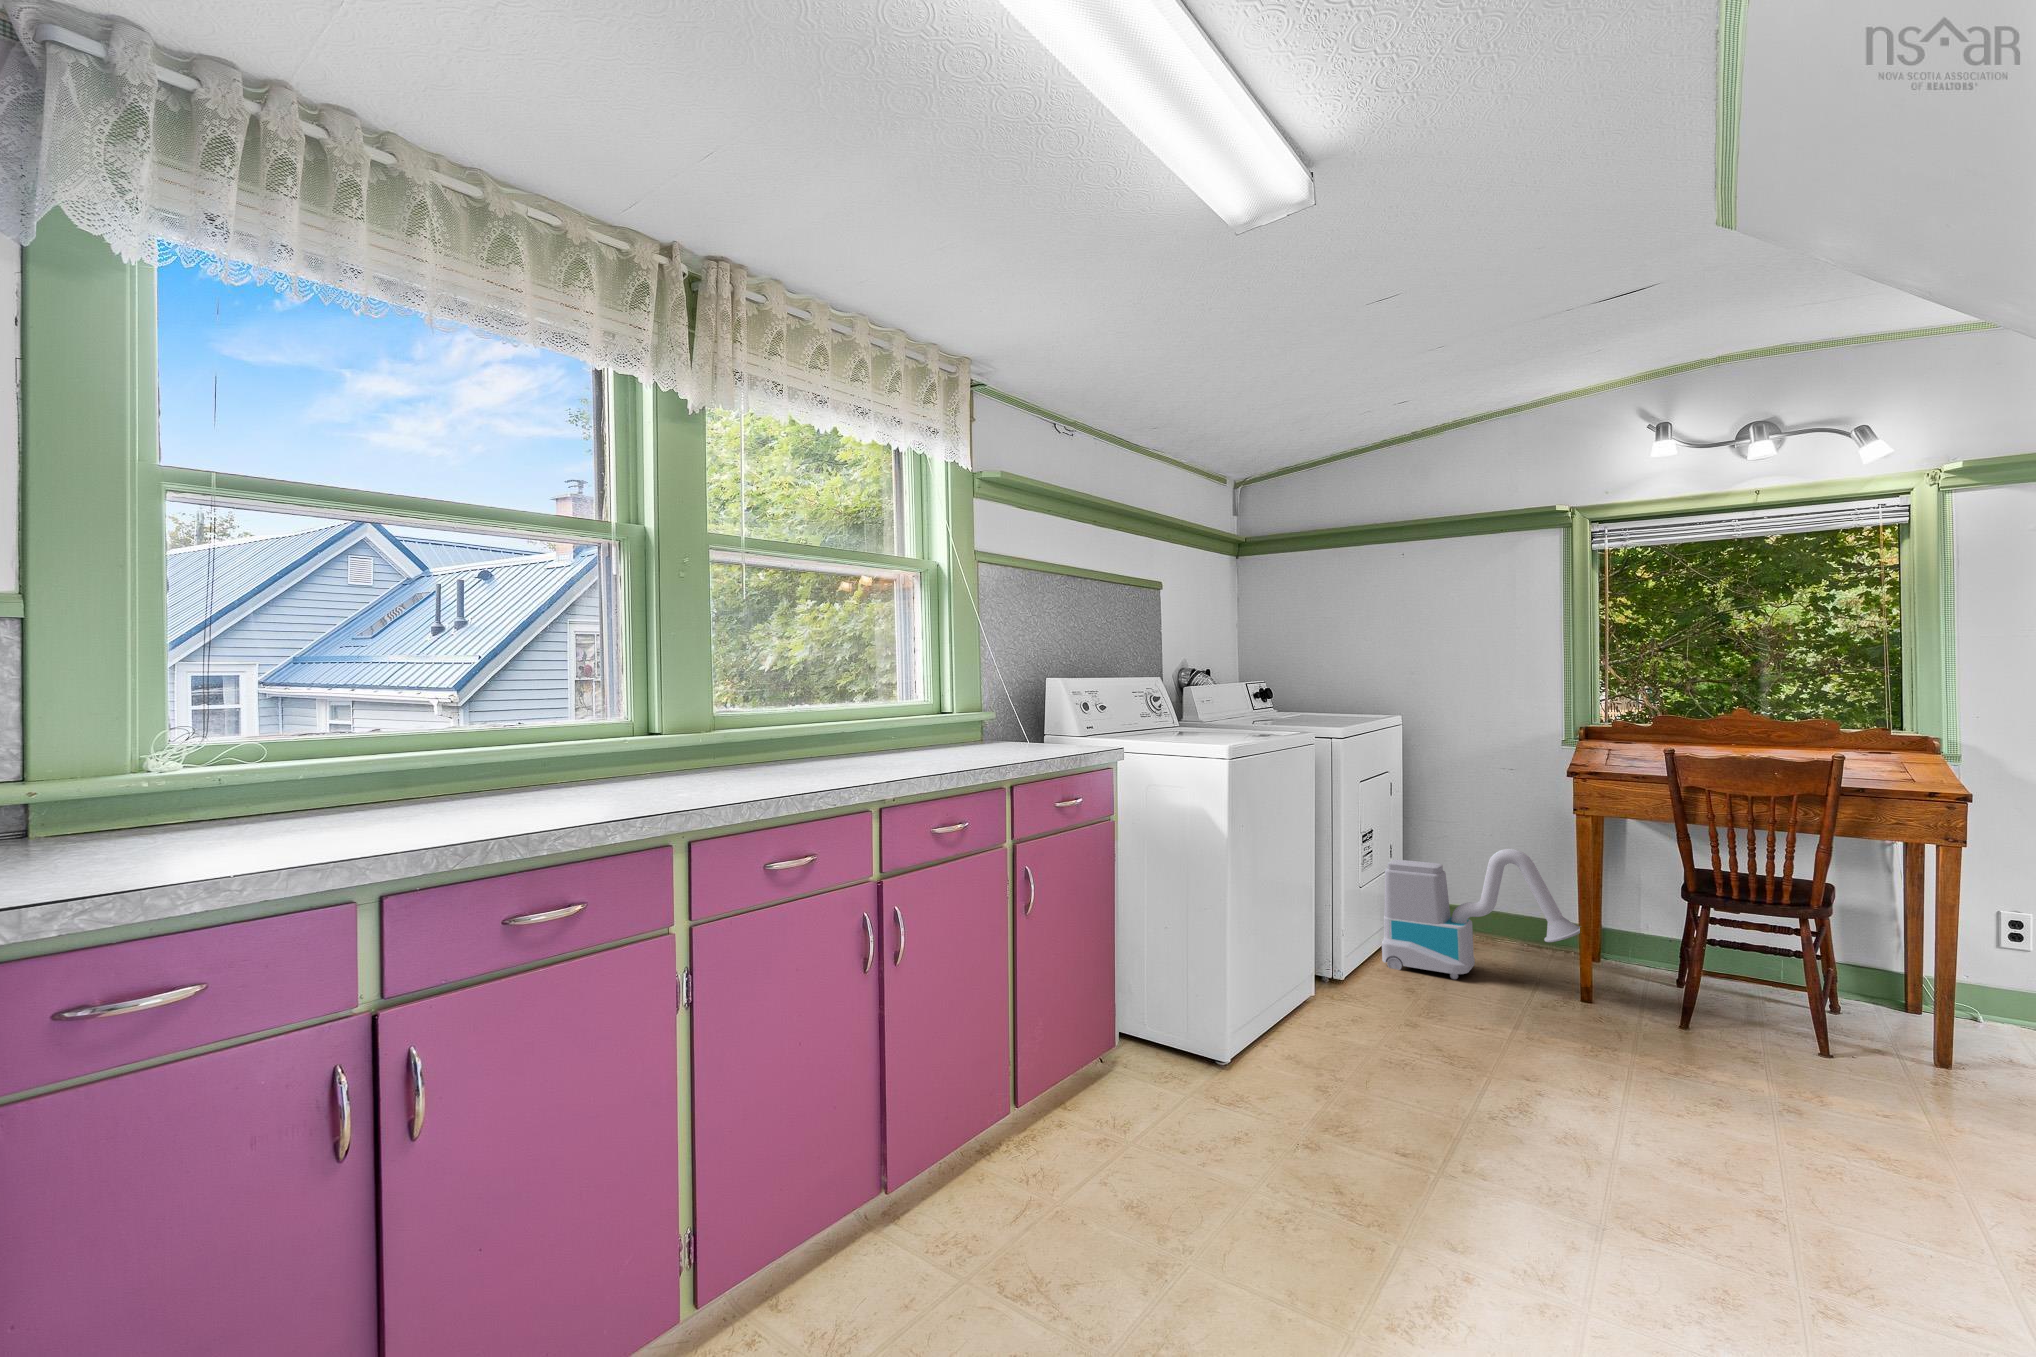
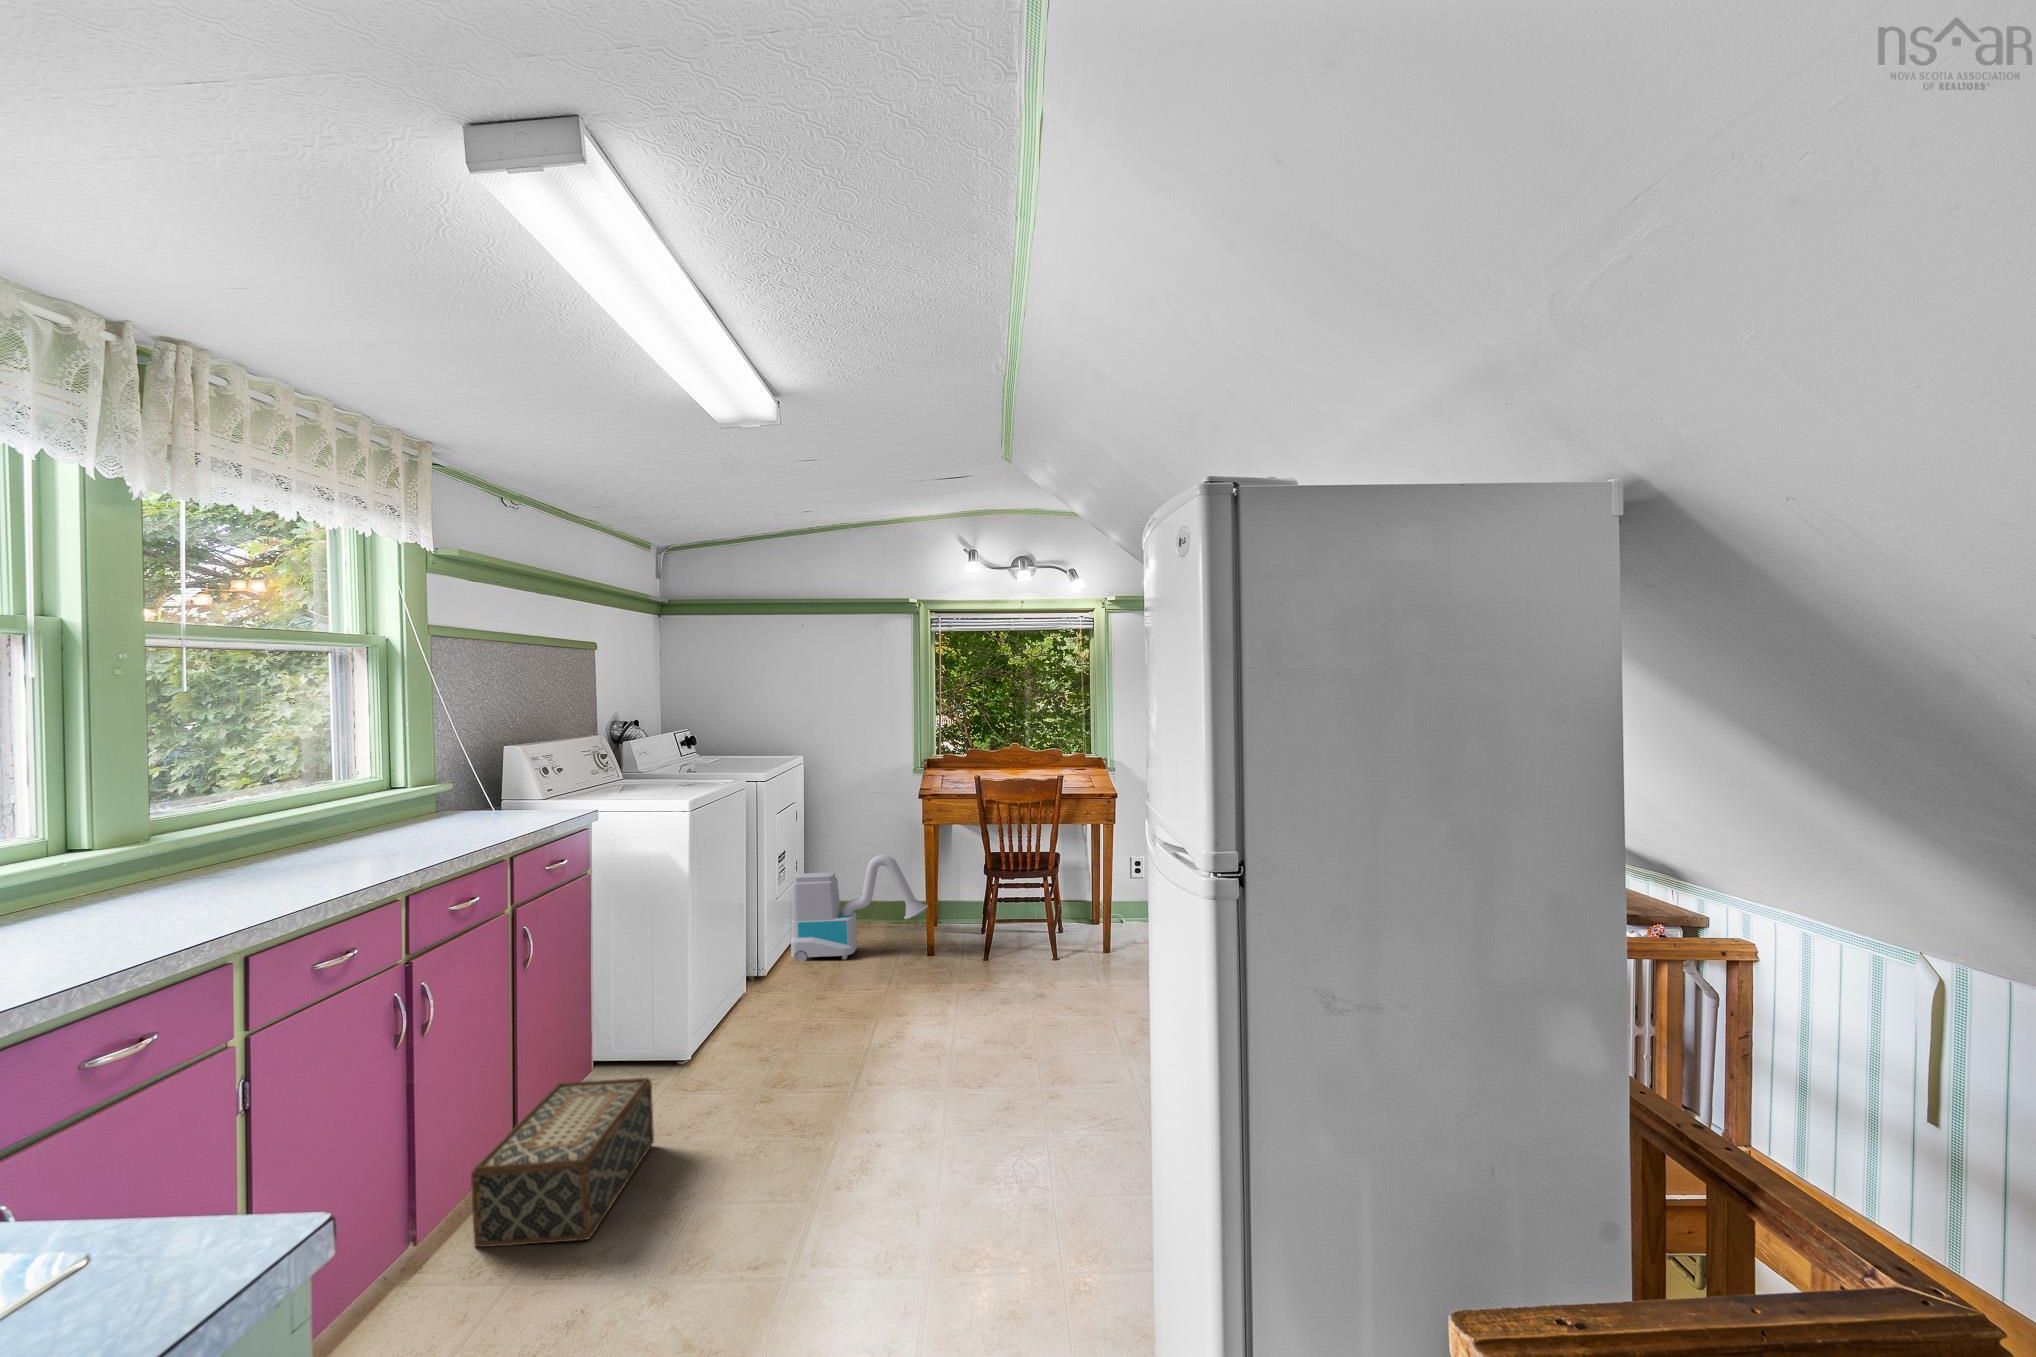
woven basket: none [919,1064,1151,1292] -> present [471,1078,654,1247]

